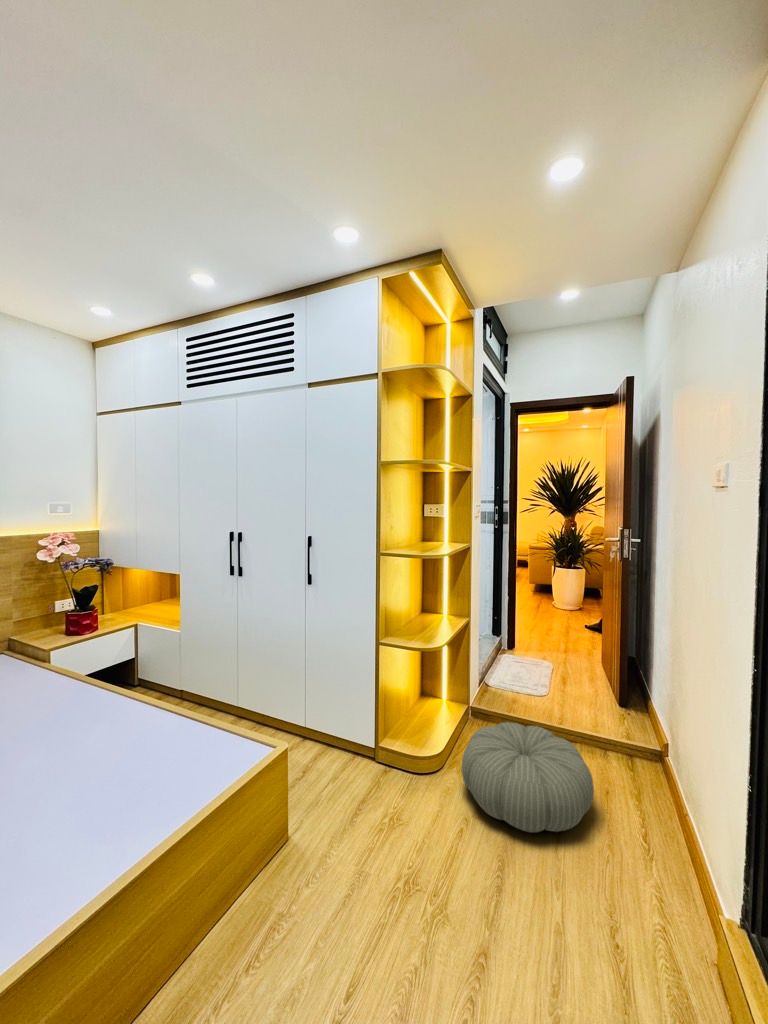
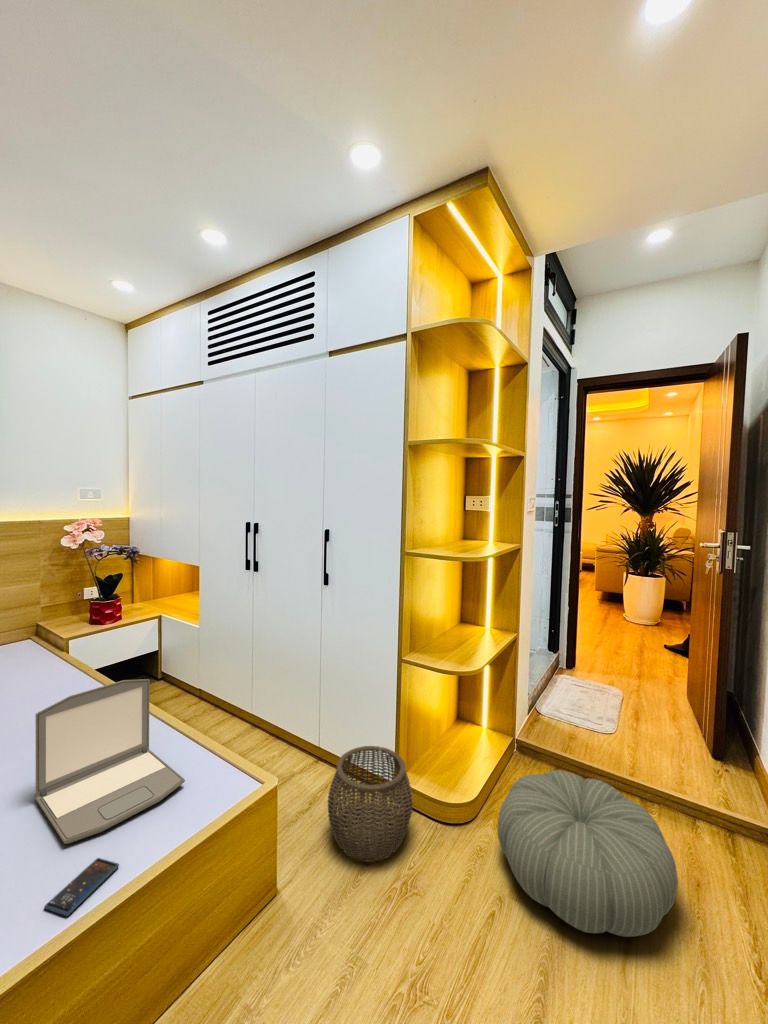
laptop: none [78,670,208,804] -> present [34,679,185,844]
woven basket: none [322,716,393,808] -> present [328,746,413,861]
smartphone: none [121,810,173,849] -> present [44,858,119,916]

